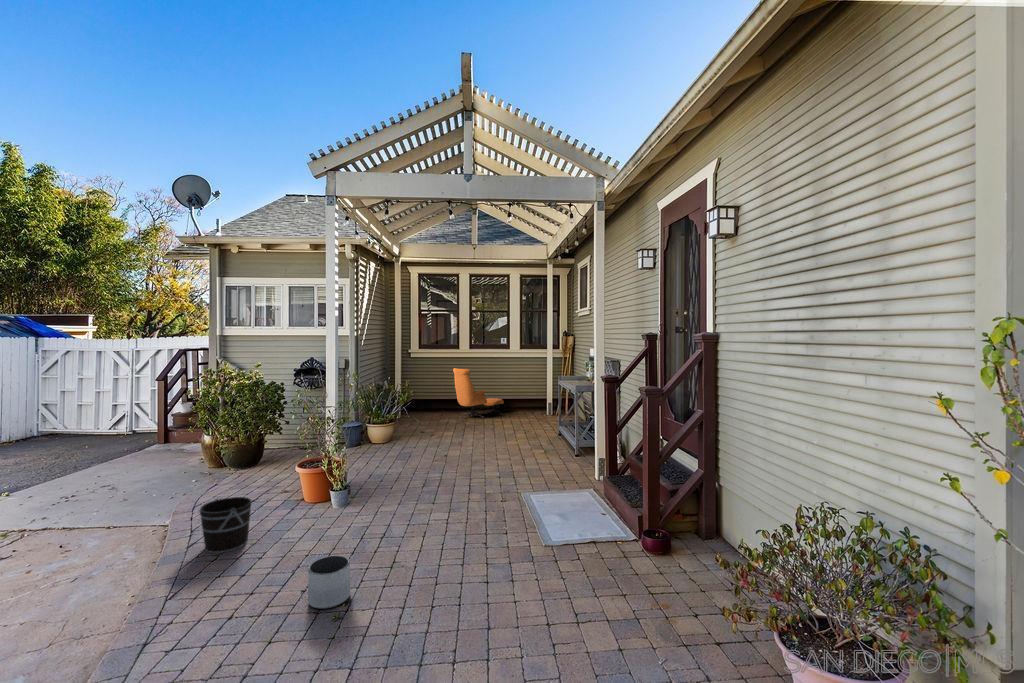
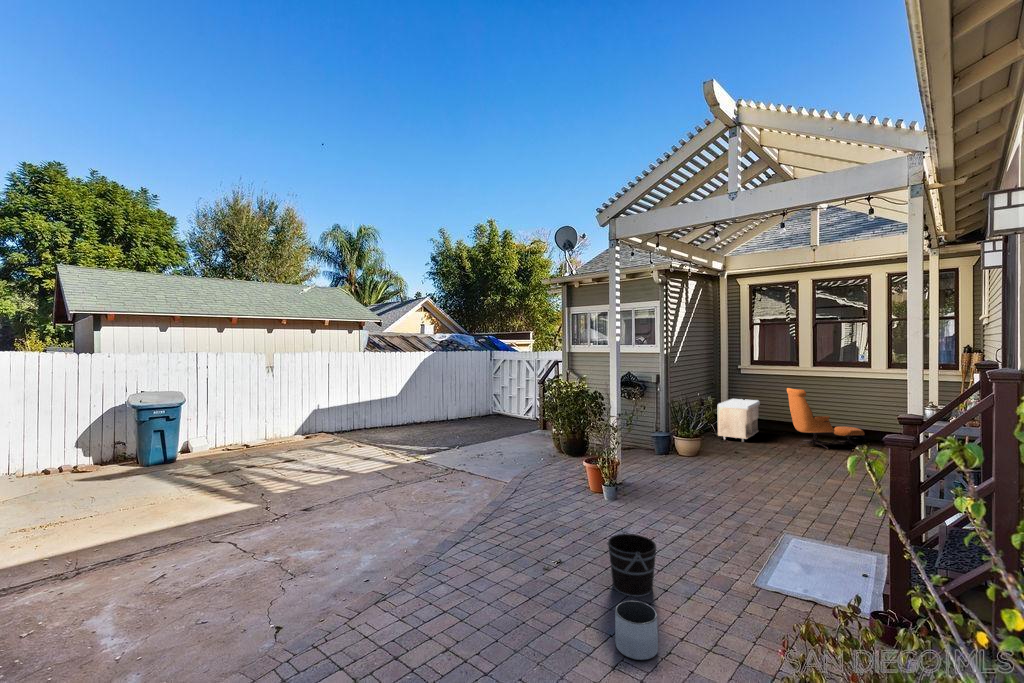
storage bench: none [395,382,426,422] -> present [718,399,760,442]
bucket: present [199,497,251,553] -> present [607,532,656,597]
planter: present [308,556,350,609] -> present [615,601,658,660]

